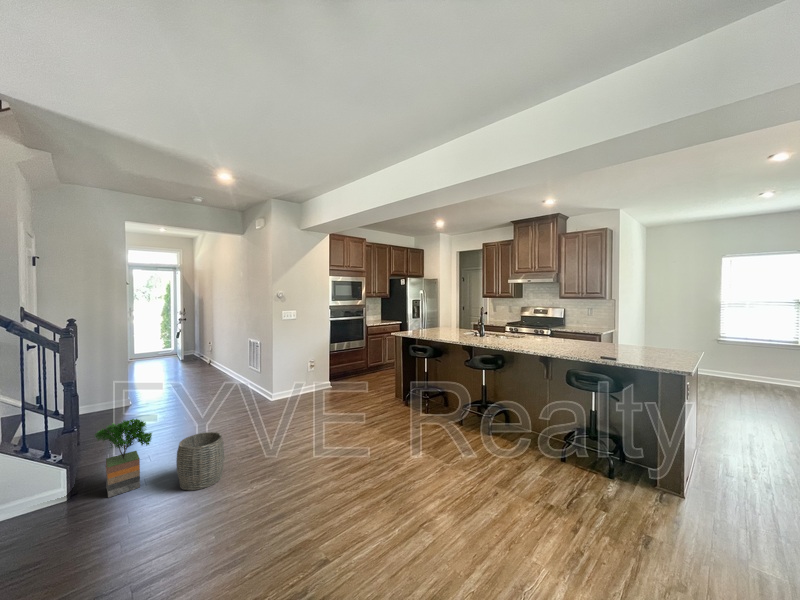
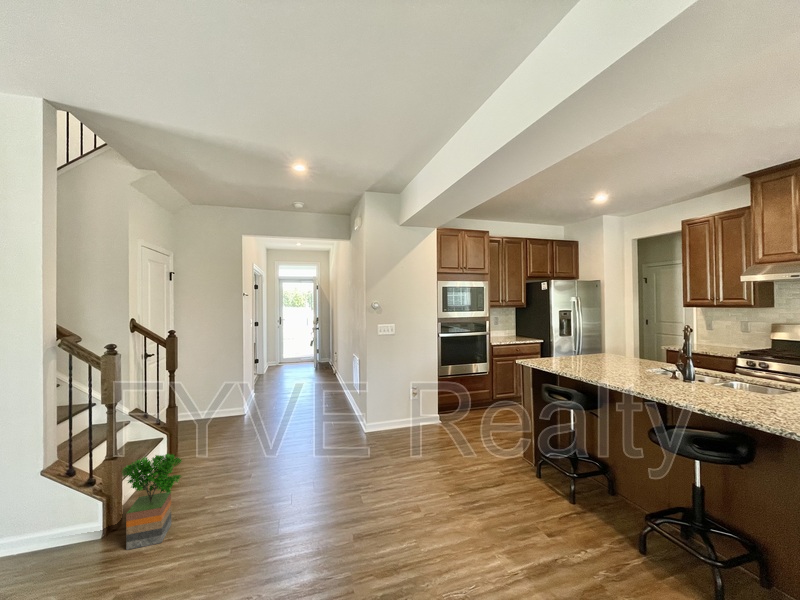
woven basket: present [176,432,224,491] -> none [187,486,249,572]

